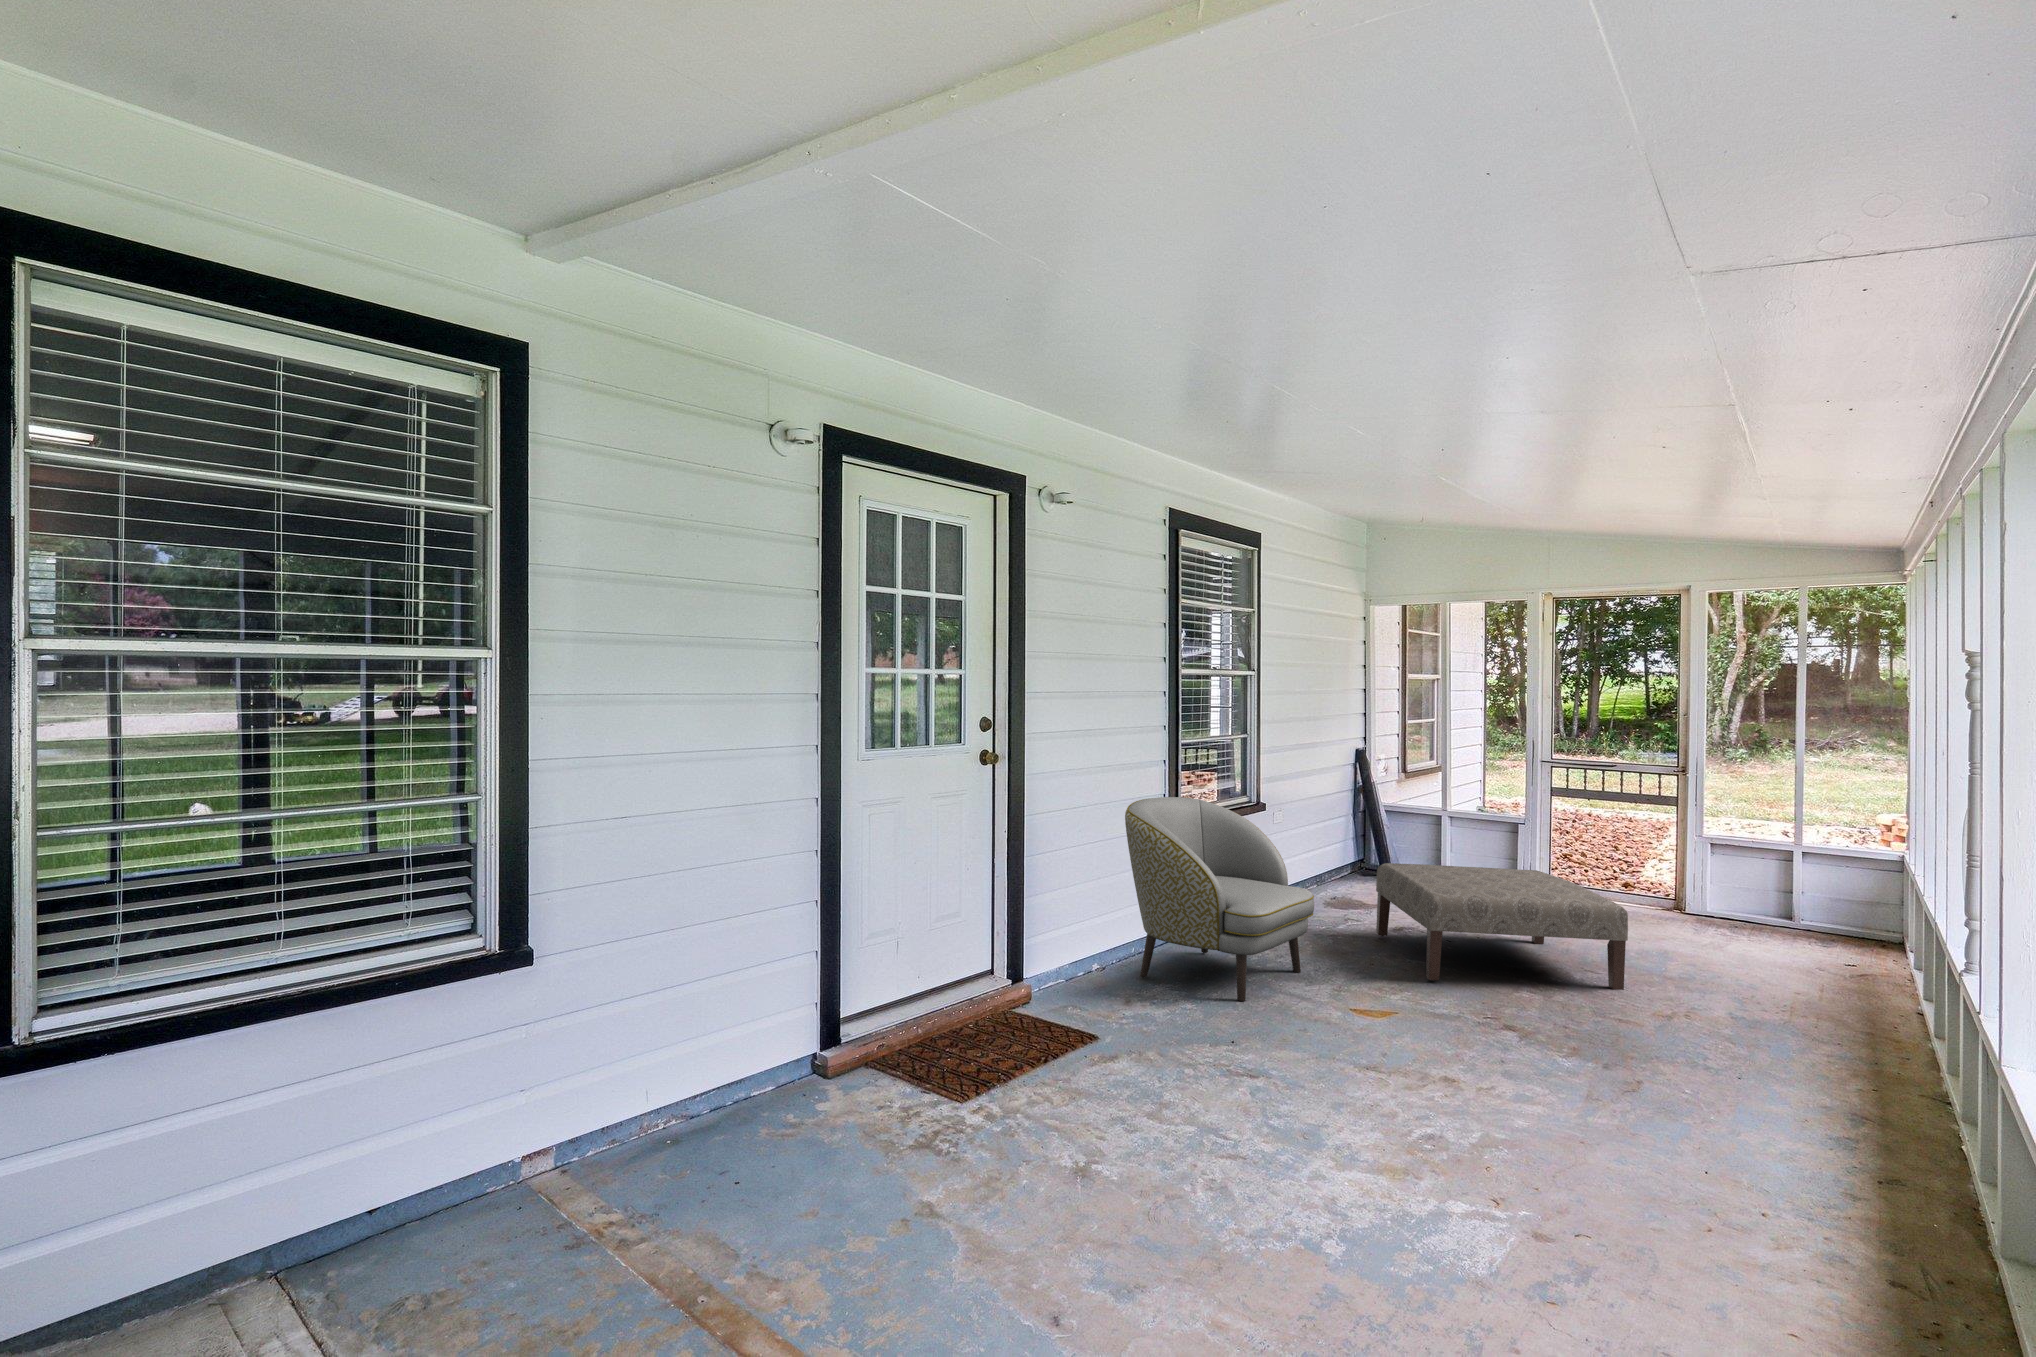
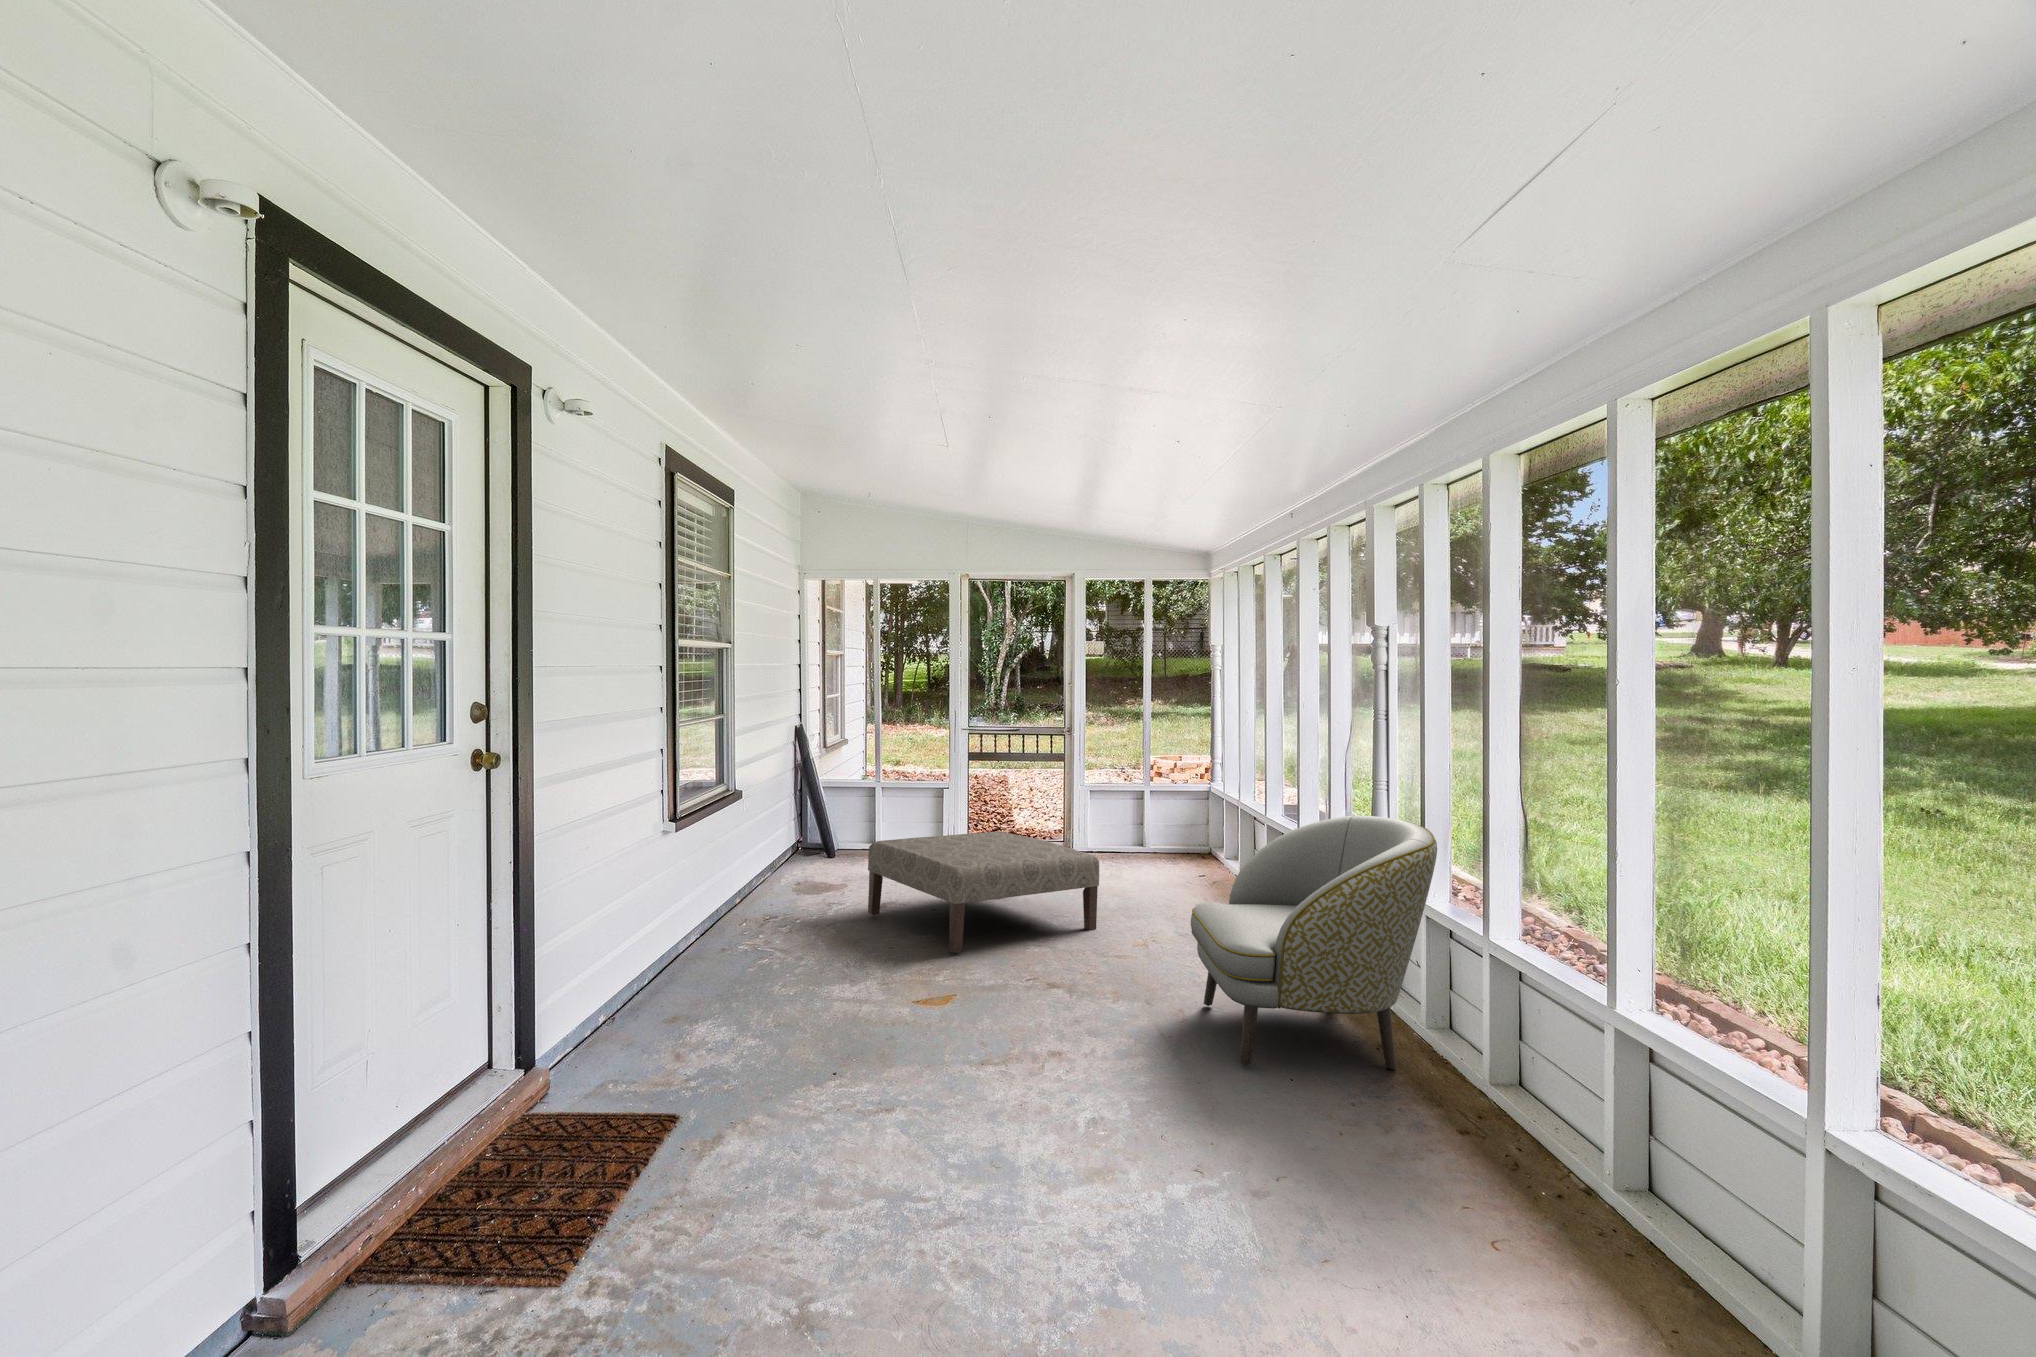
armchair: present [1125,797,1314,1001] -> present [1191,815,1437,1069]

